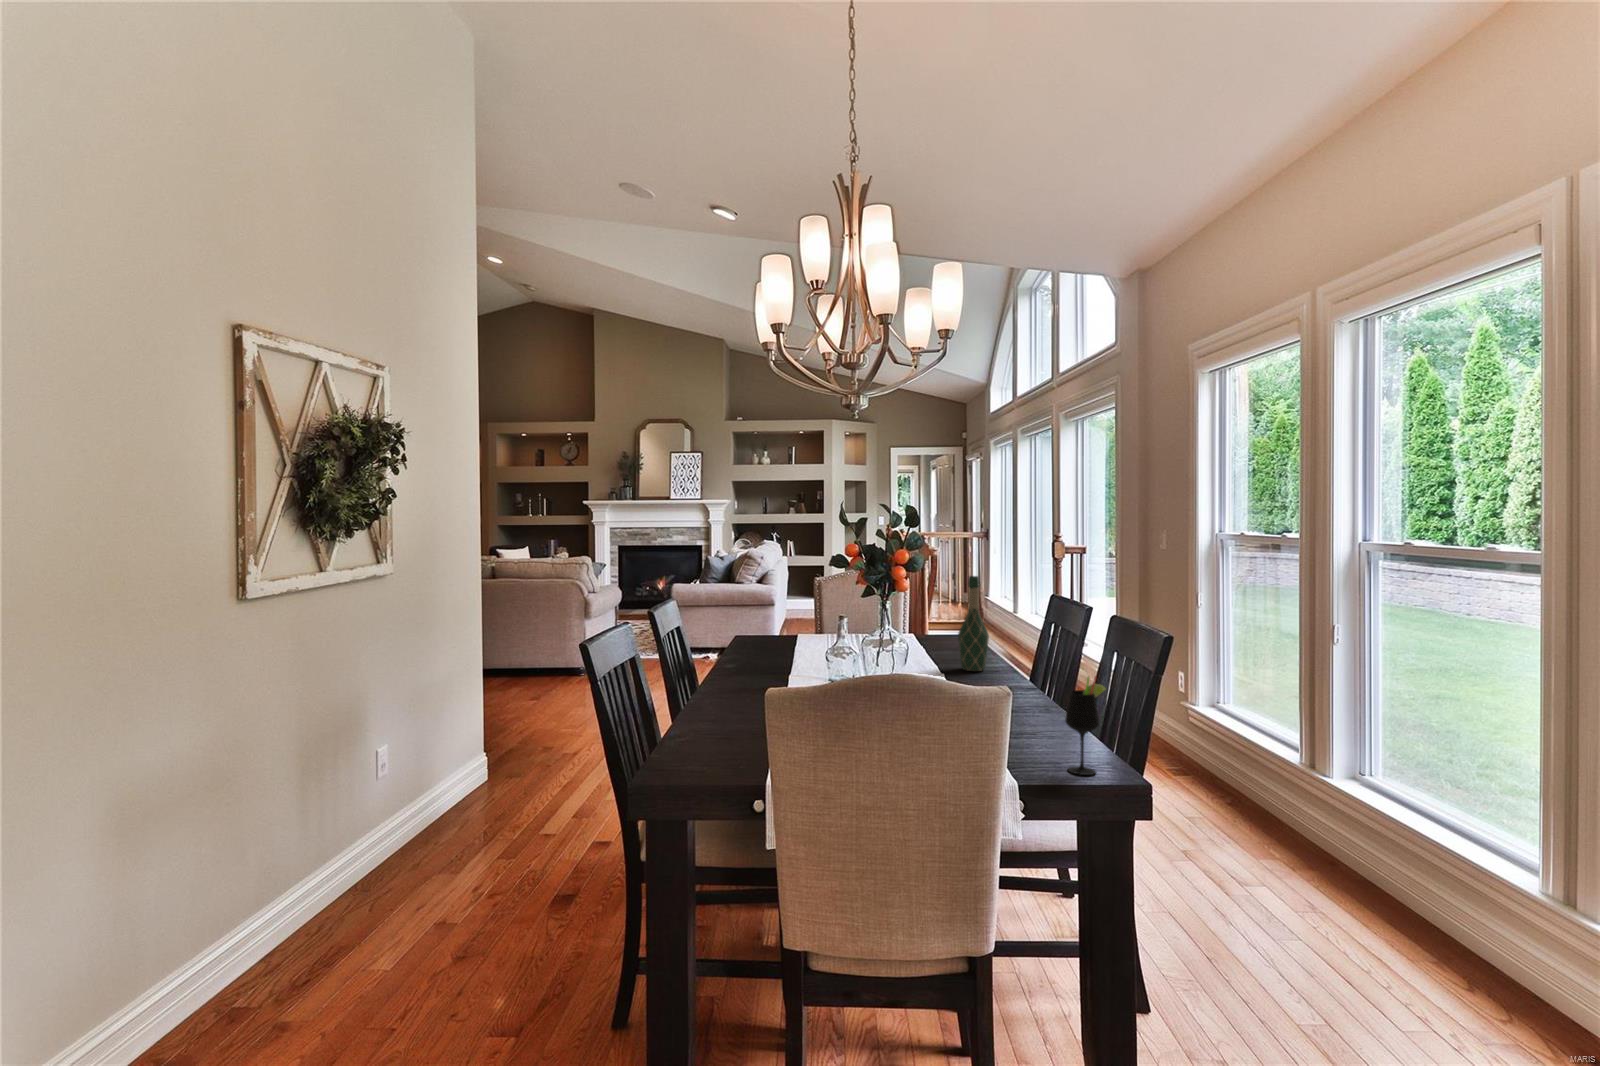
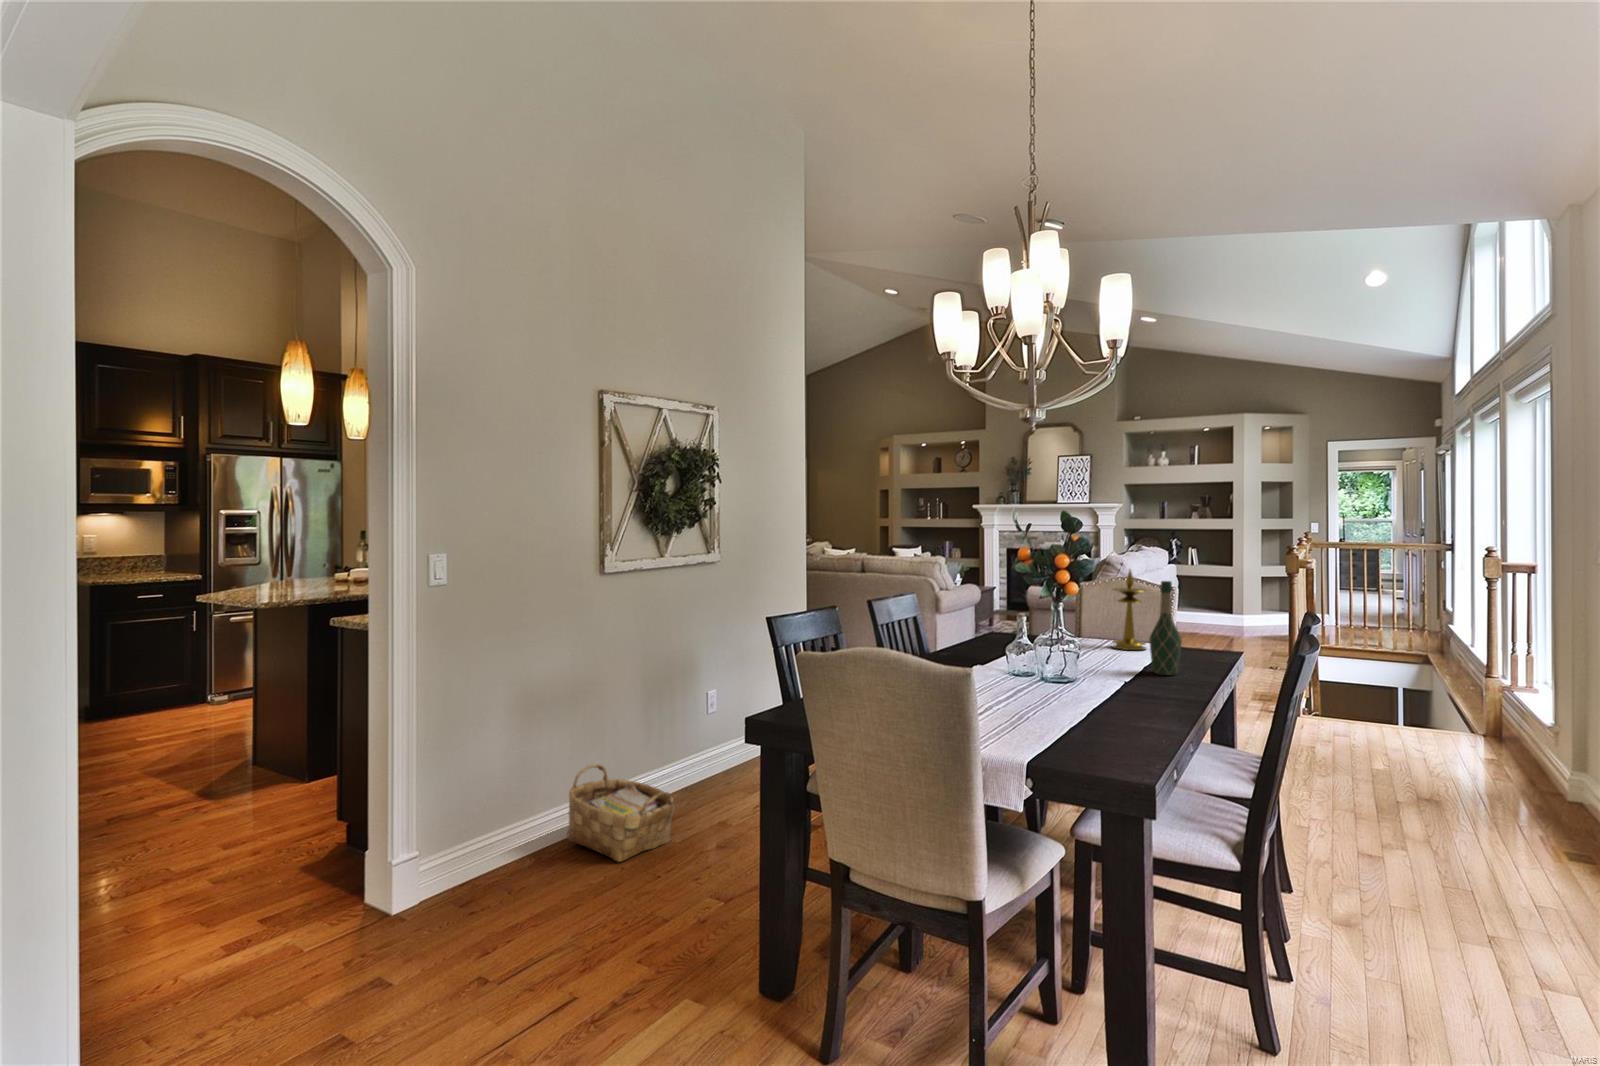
candlestick: none [884,564,918,647] -> present [1112,570,1146,650]
wine glass: present [1065,677,1106,775] -> none [1102,665,1135,755]
woven basket: none [202,884,388,1029] -> present [567,764,674,862]

